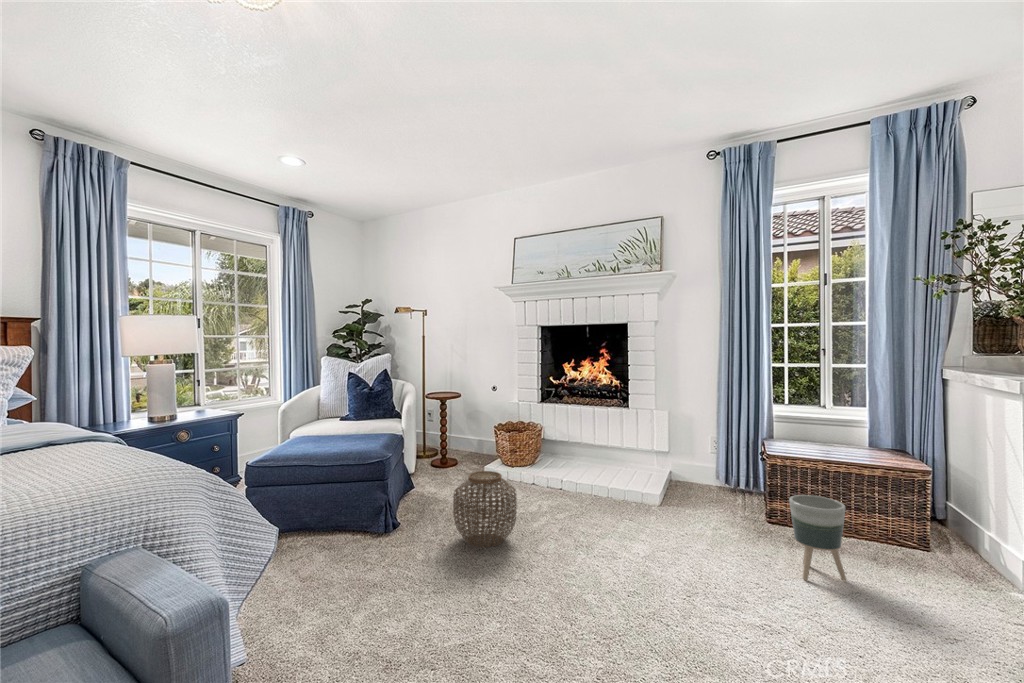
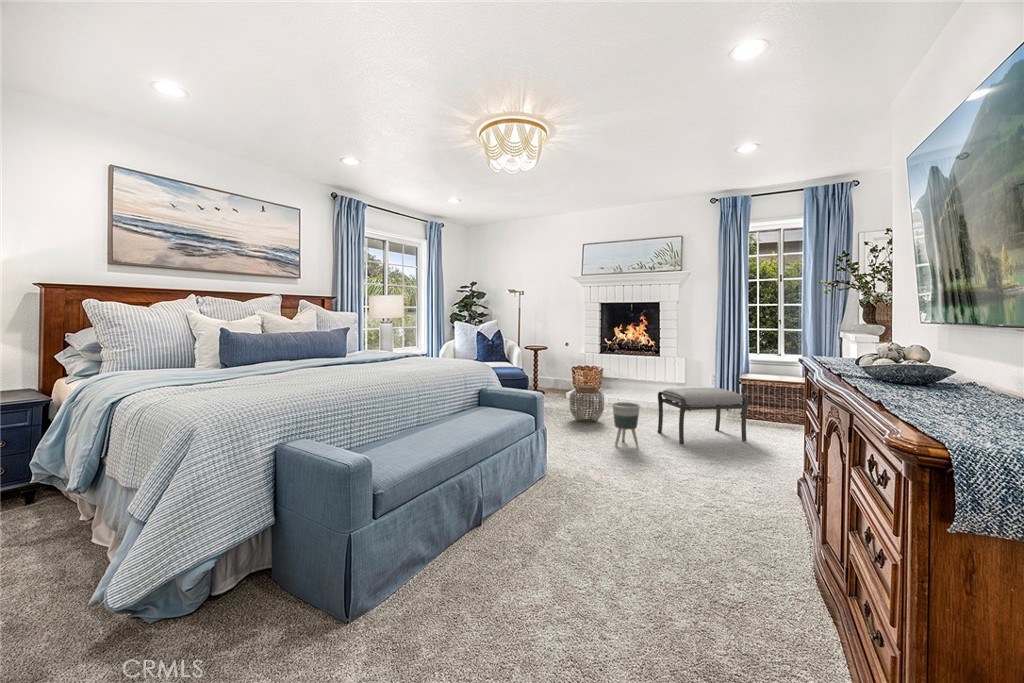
ottoman: none [609,483,793,625] -> present [658,388,749,444]
planter: present [789,495,846,580] -> present [613,402,640,446]

